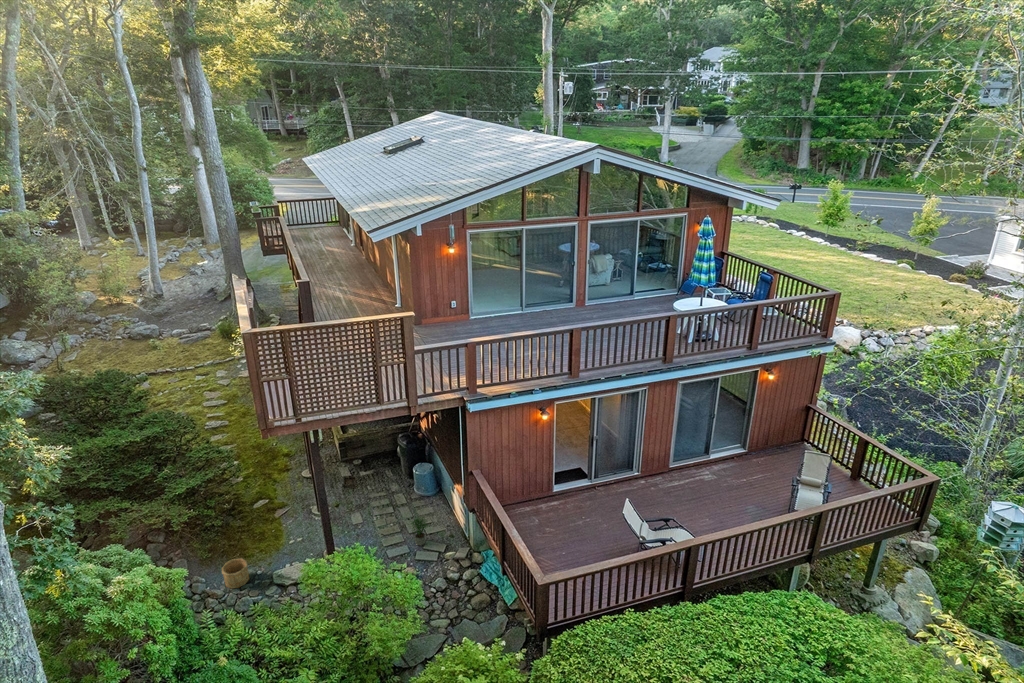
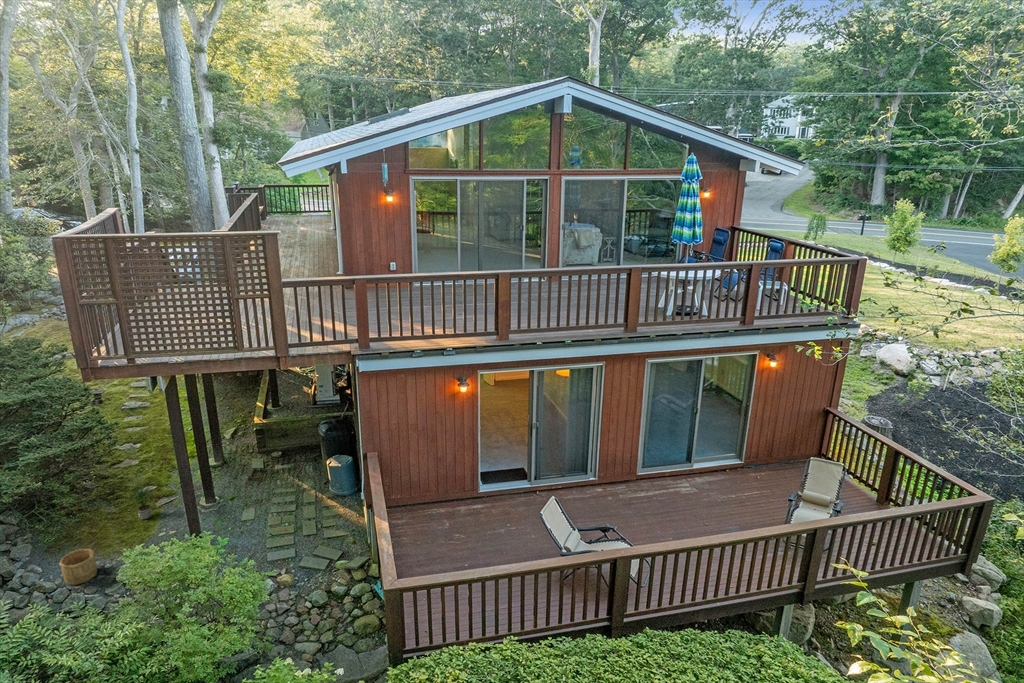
potted plant: present [412,517,427,546] -> present [131,486,152,520]

